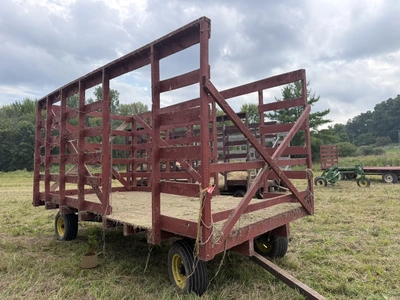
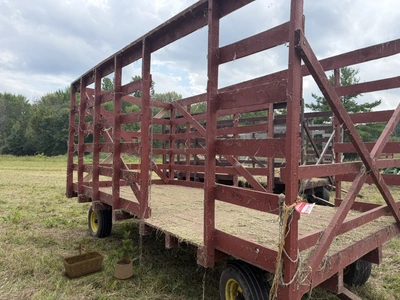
basket: none [34,241,72,270] -> present [62,243,104,278]

